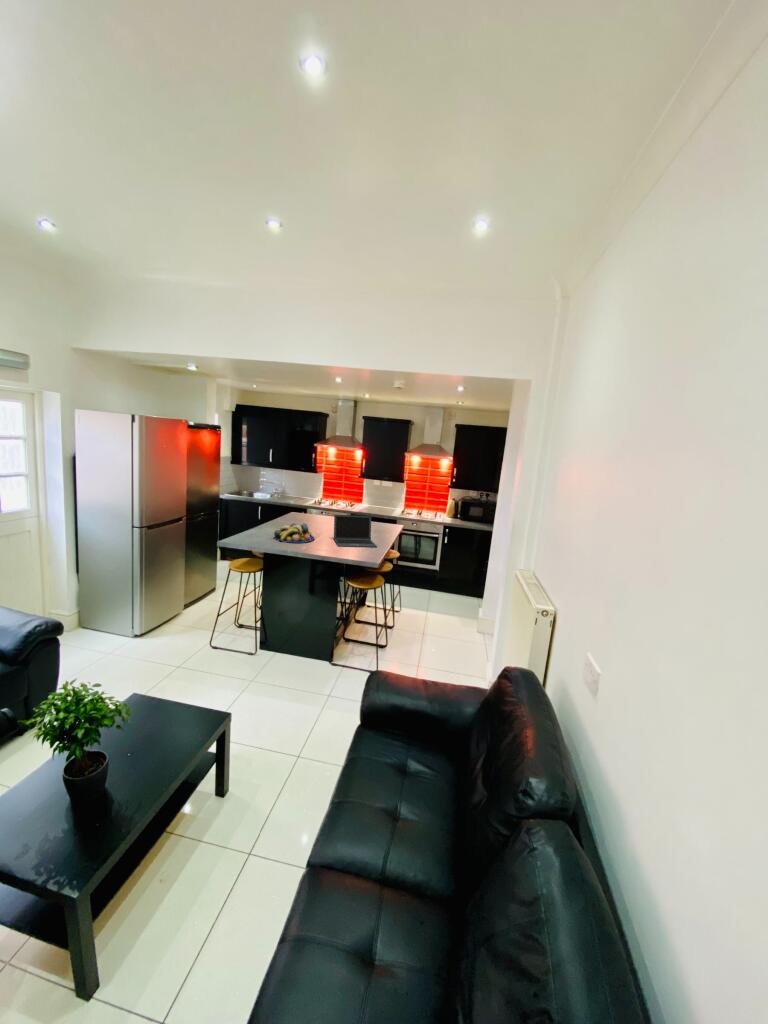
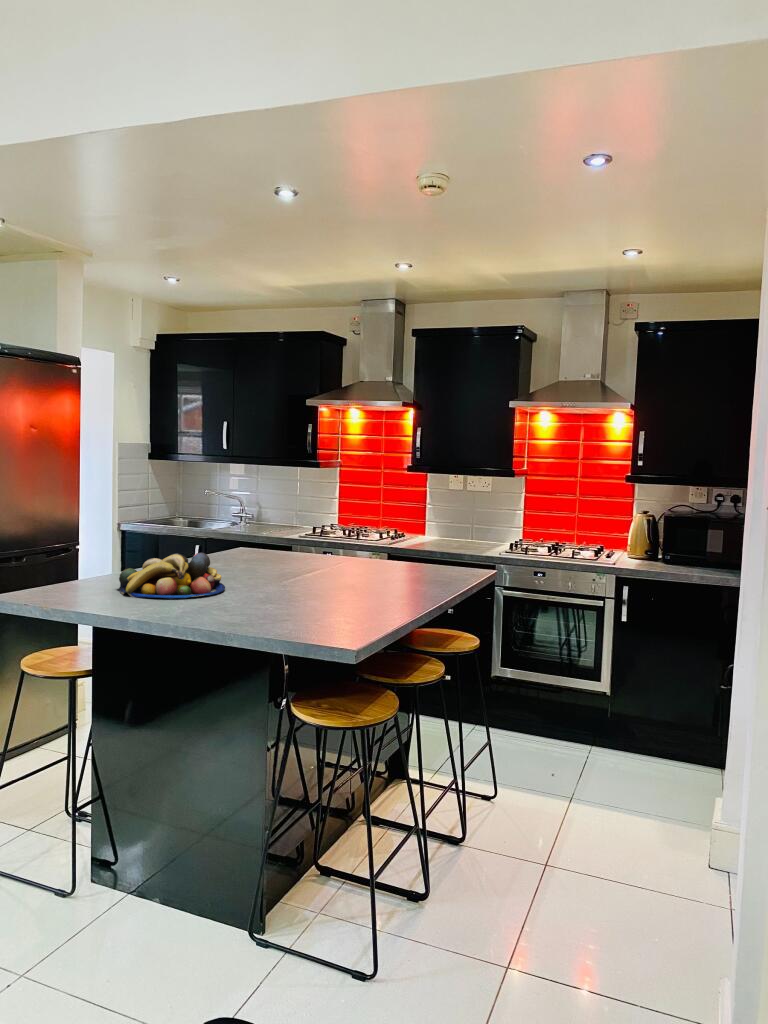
laptop: present [334,515,377,547] -> none [268,528,379,610]

